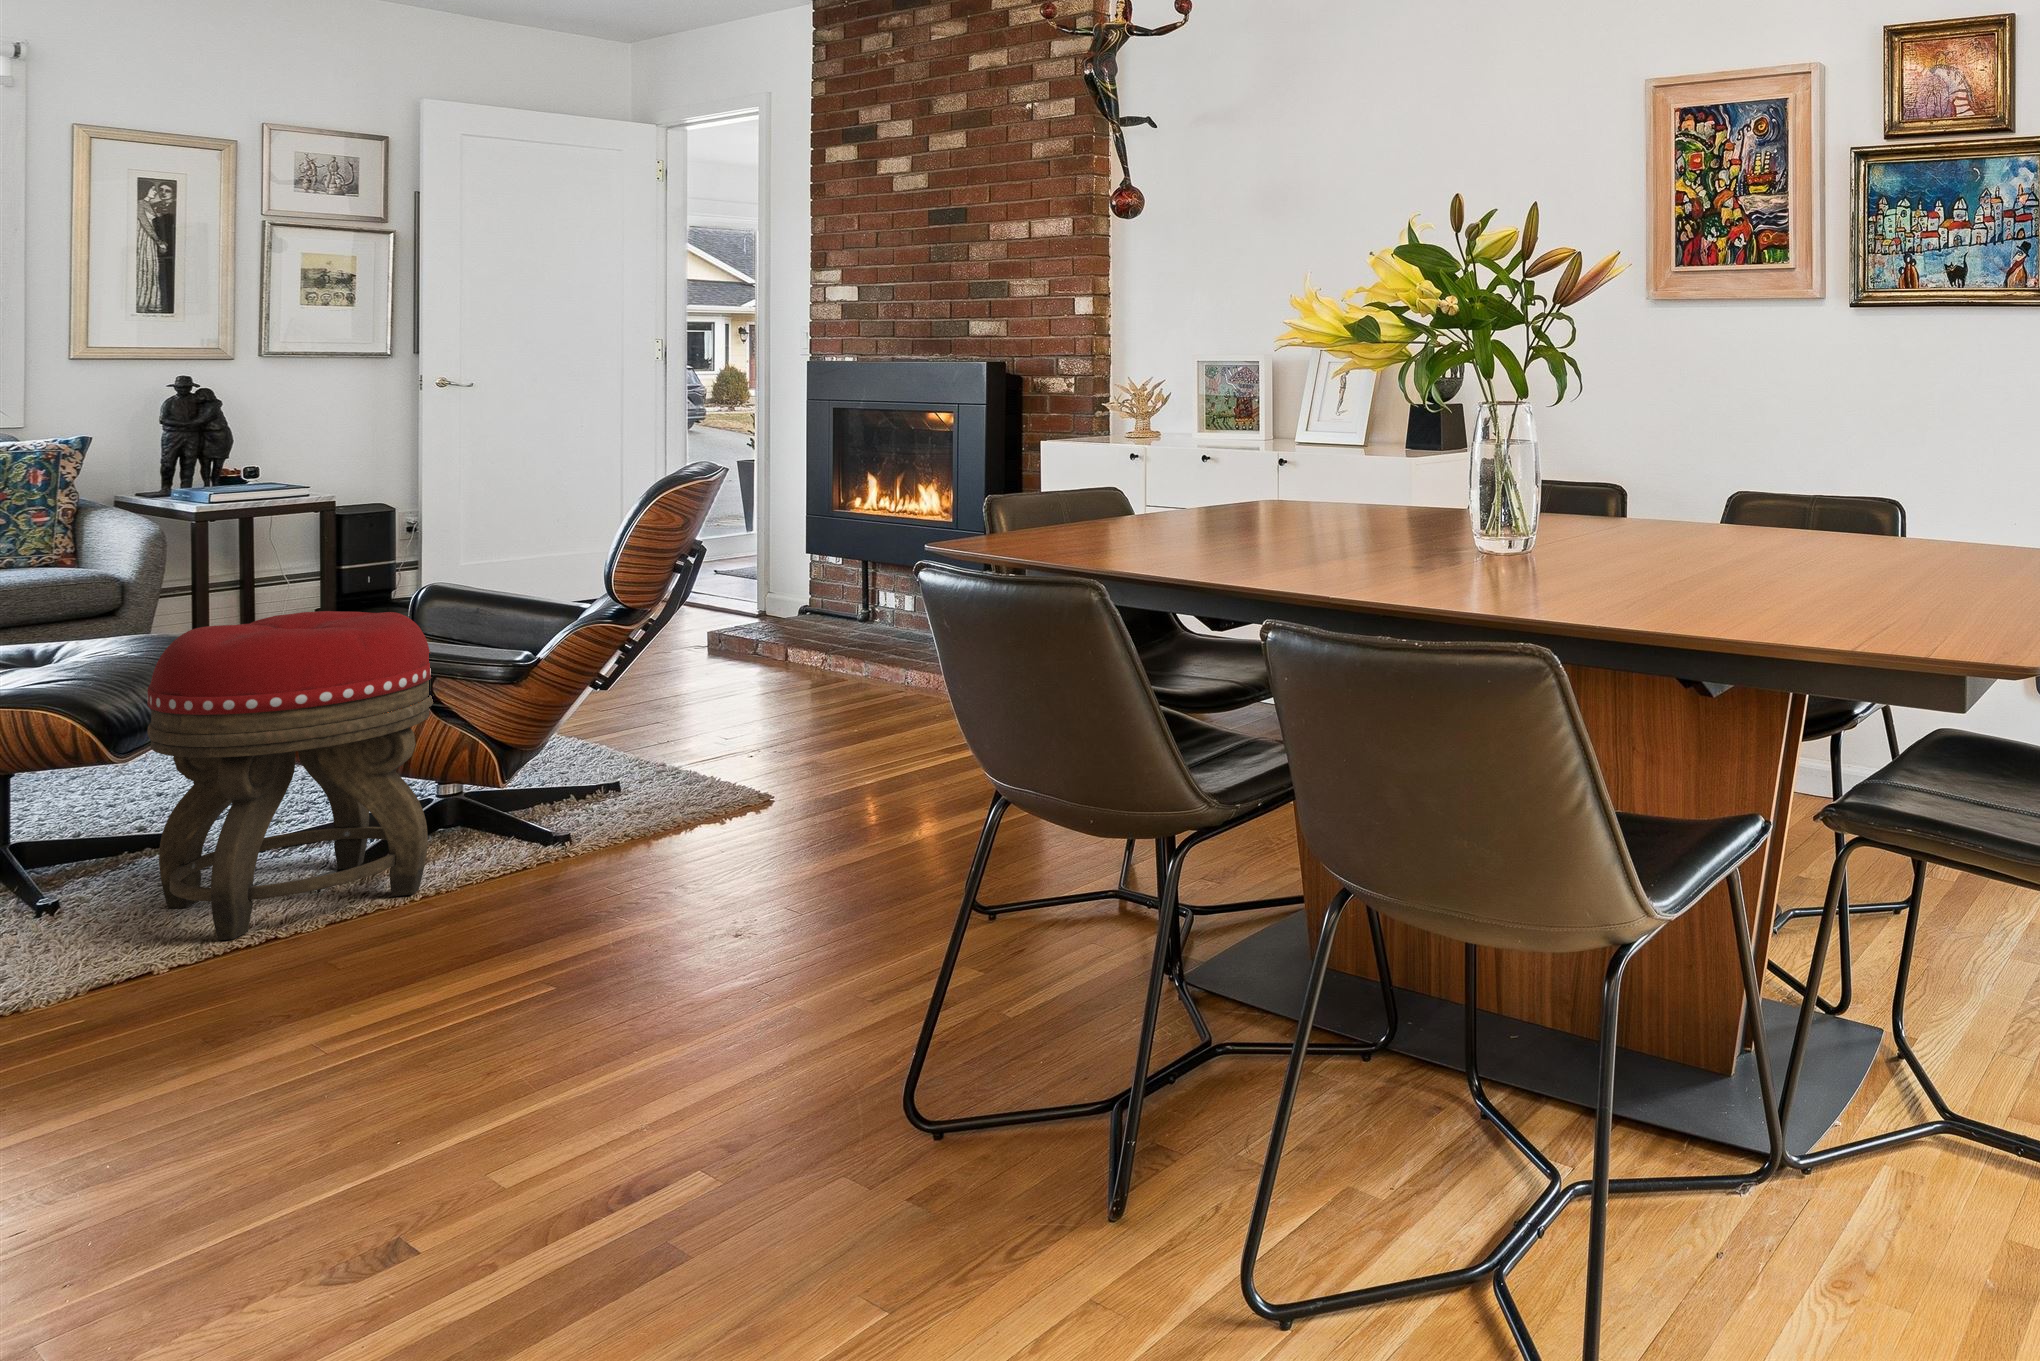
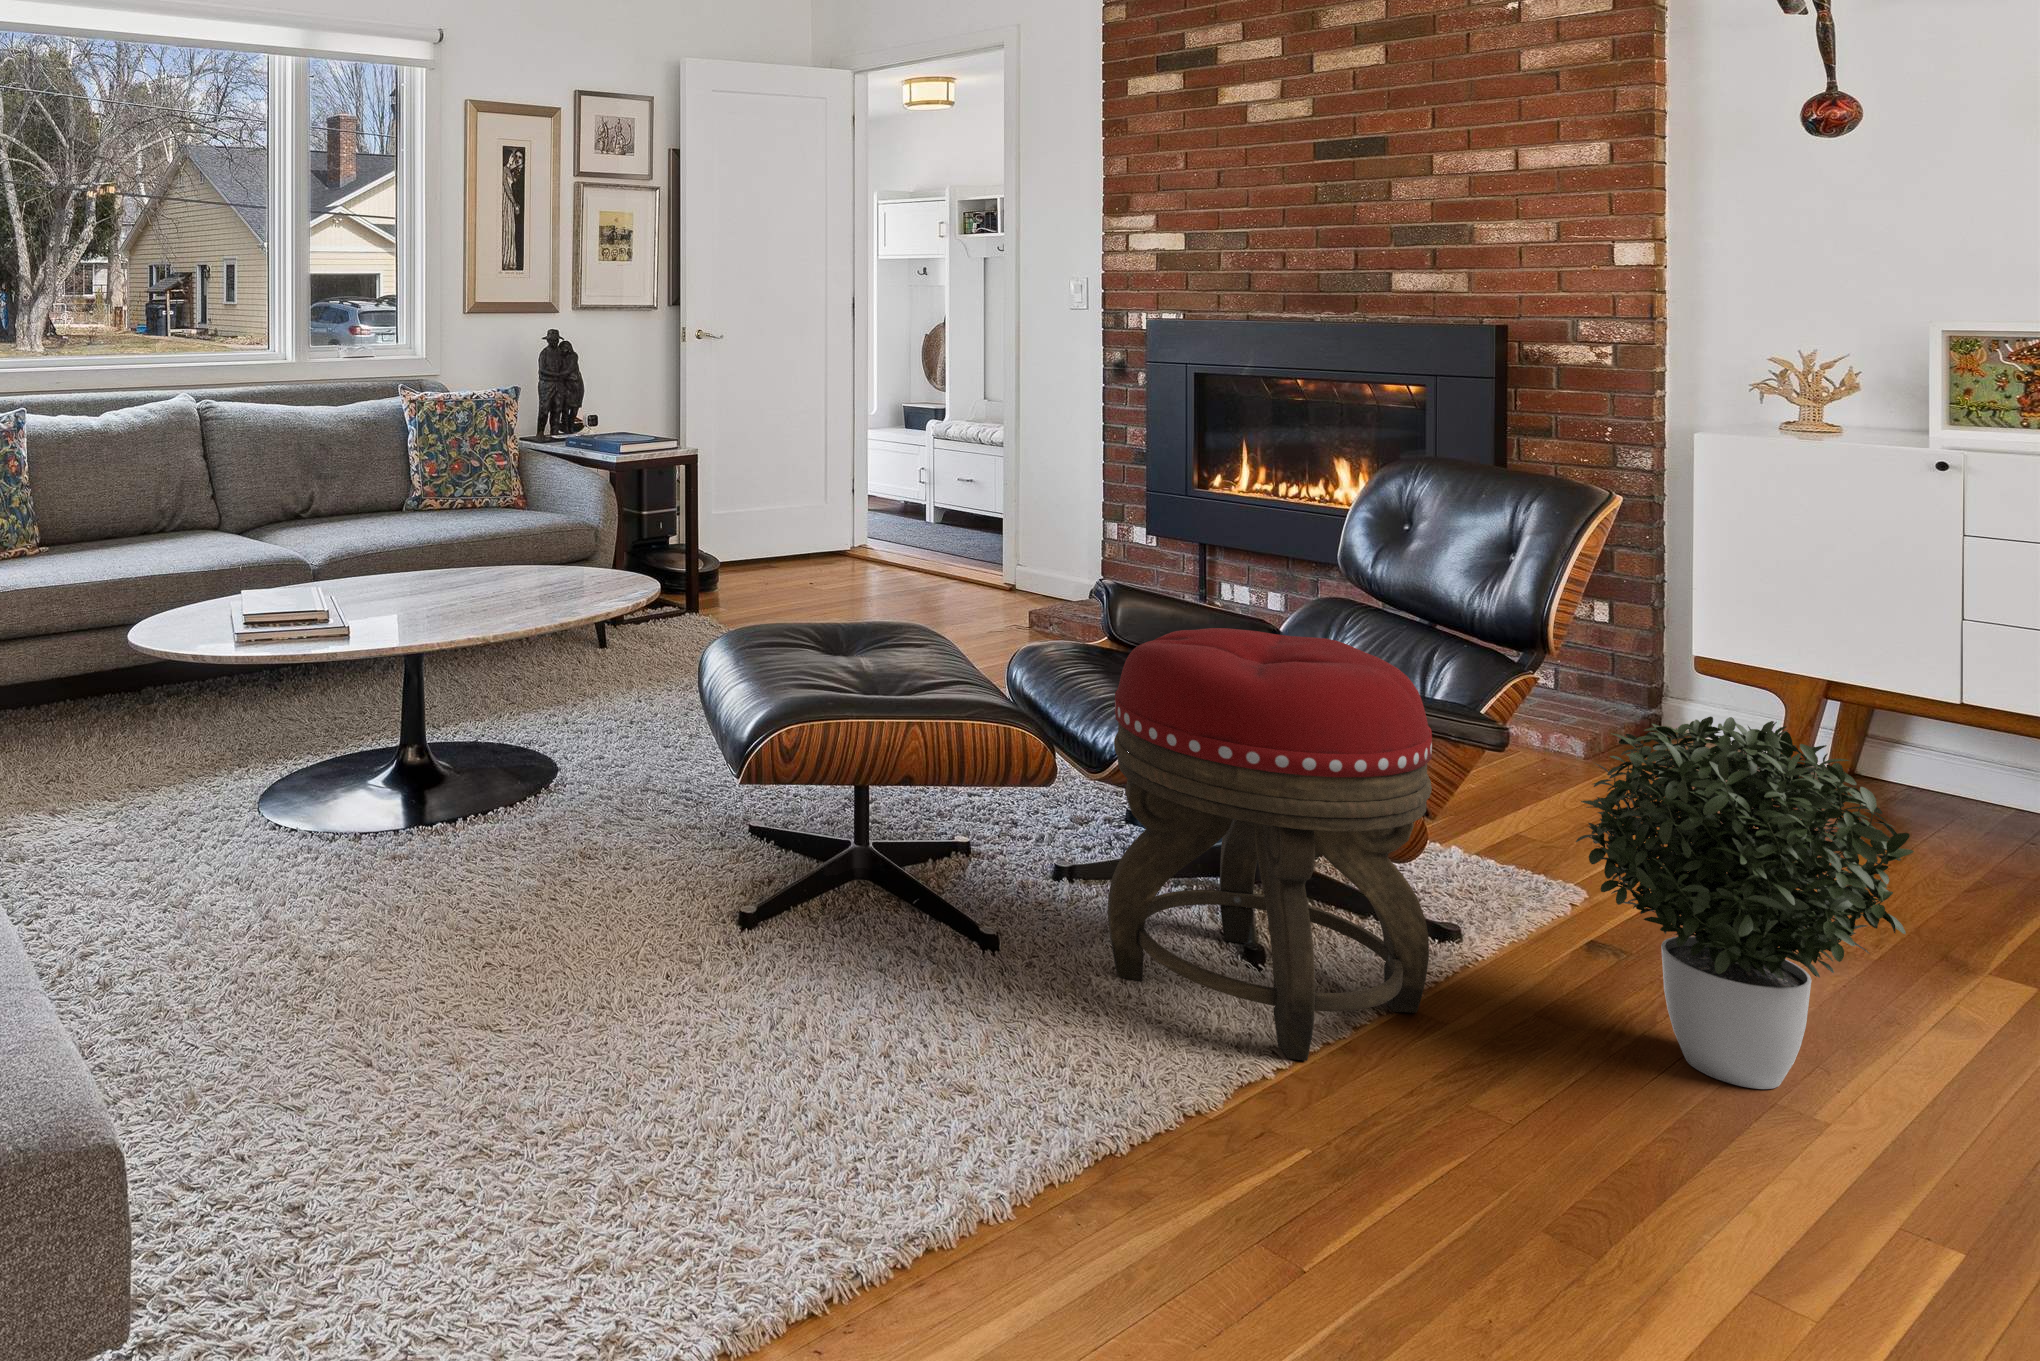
potted plant: none [511,641,716,902] -> present [1576,716,1914,1089]

